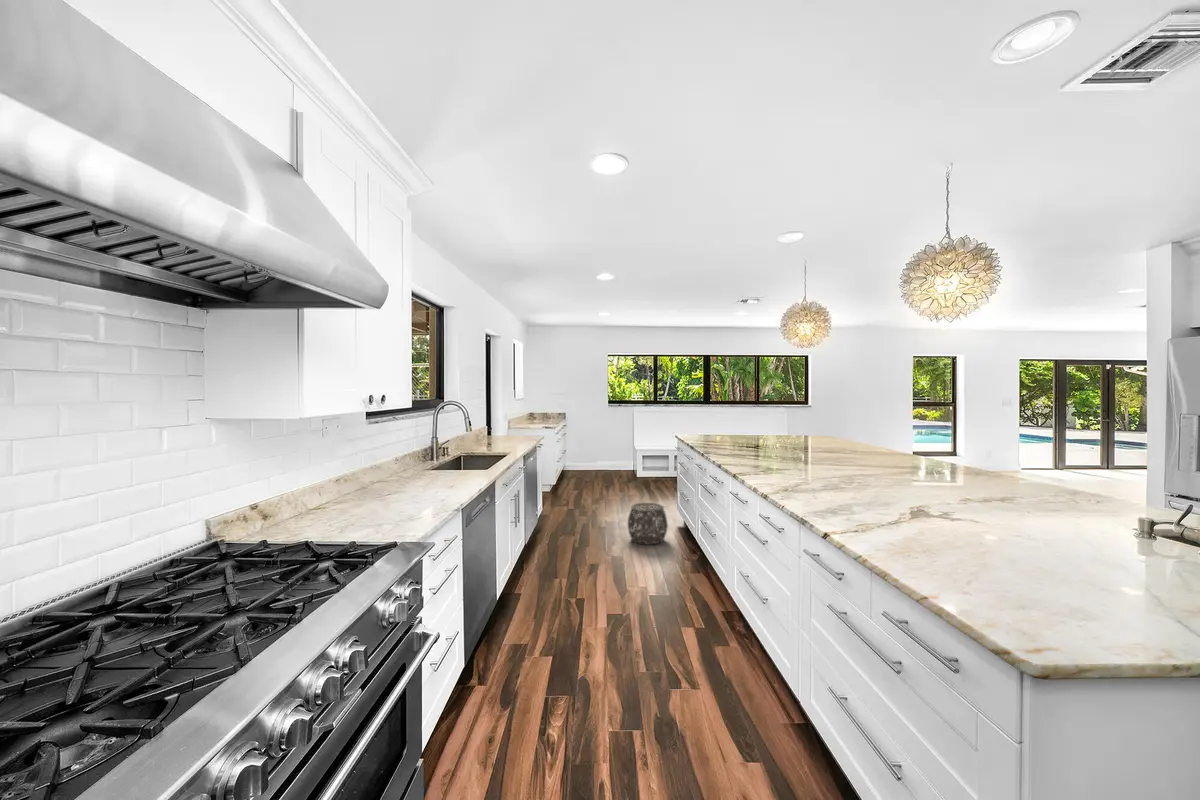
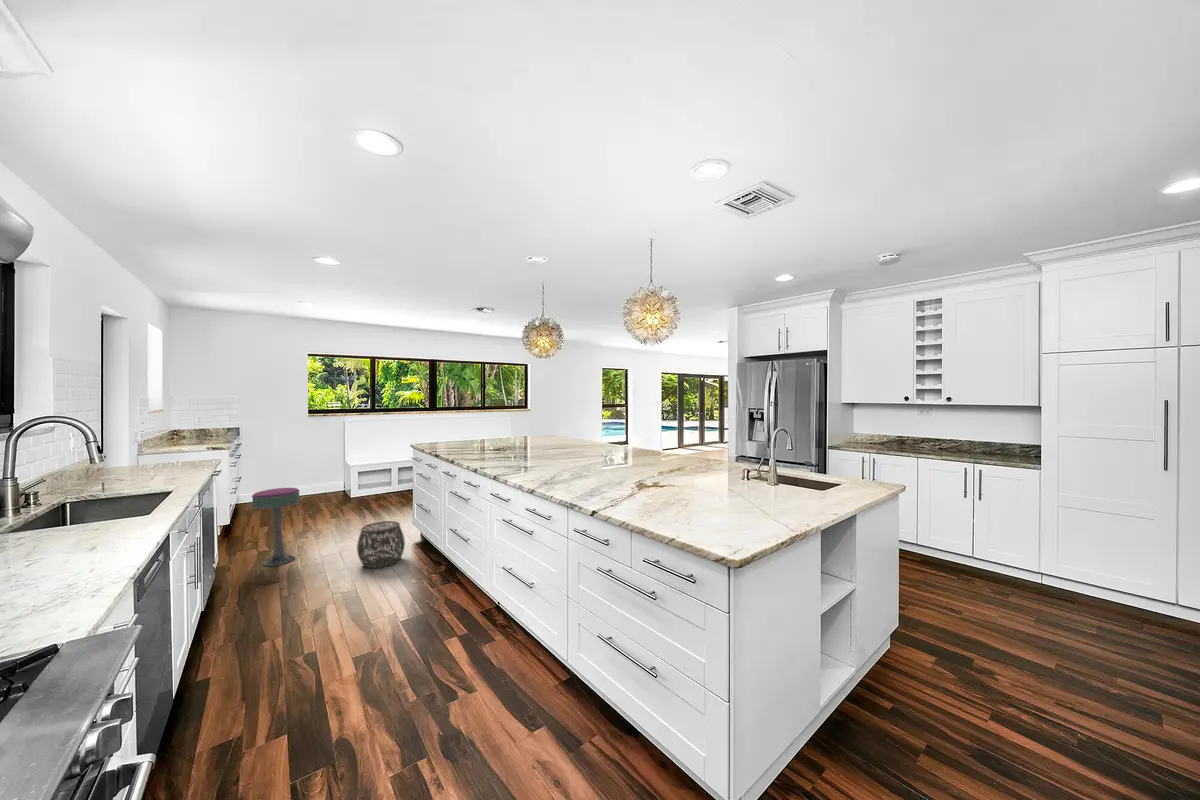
bar stool: none [557,461,589,525] -> present [252,488,300,566]

